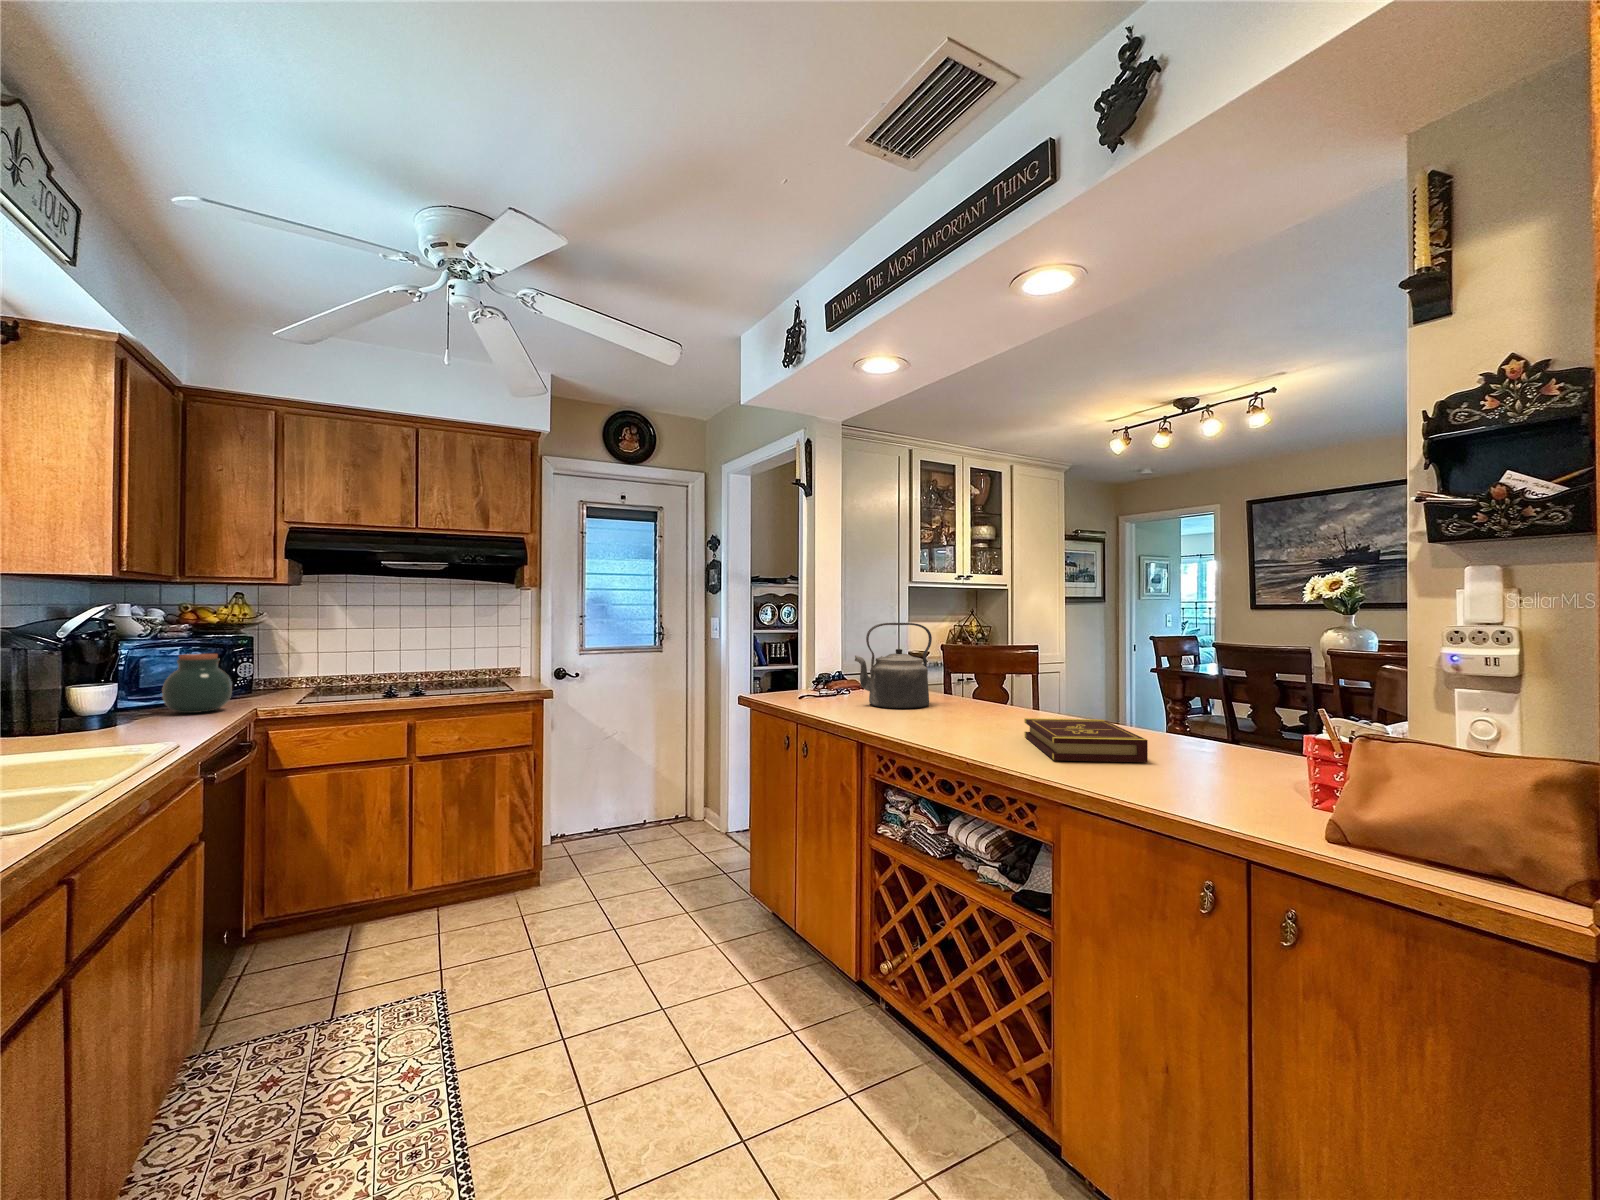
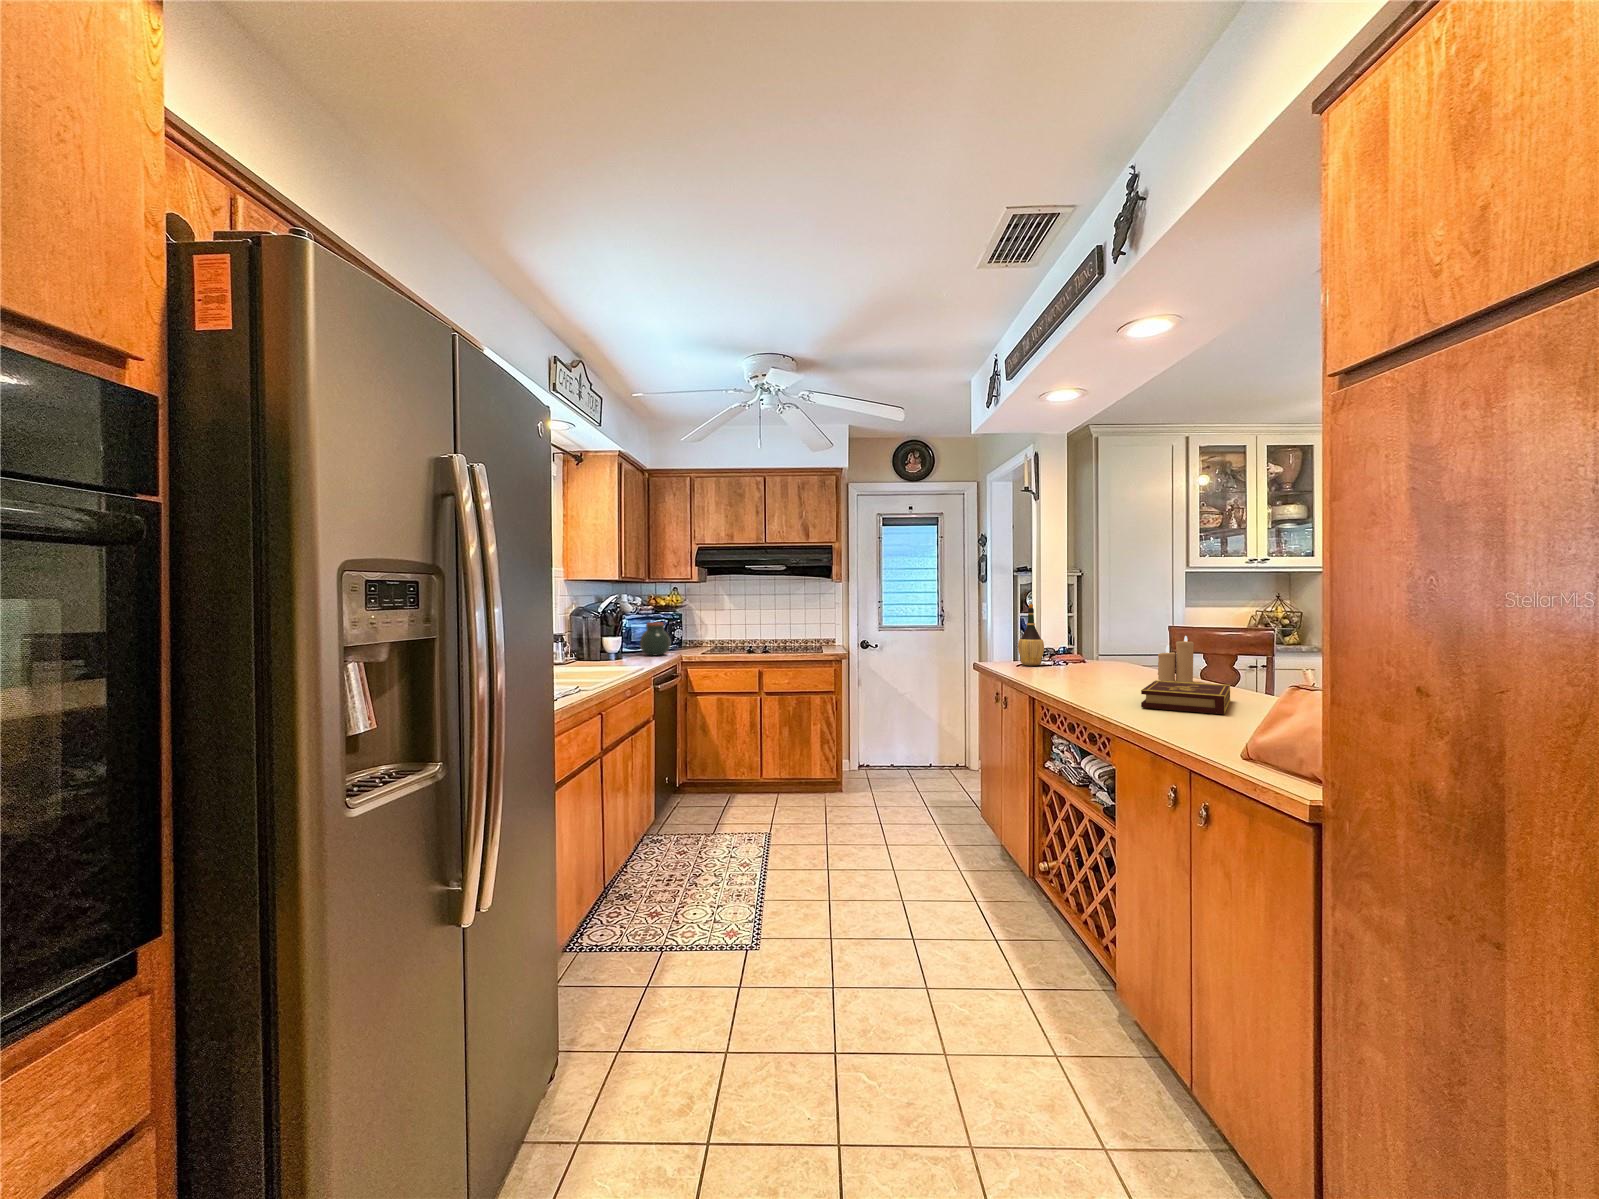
wine bottle: none [801,622,832,698] -> present [1018,604,1044,666]
kettle: present [855,623,932,708] -> none [1053,604,1124,675]
candle: none [981,659,1017,713] -> present [1158,636,1194,682]

